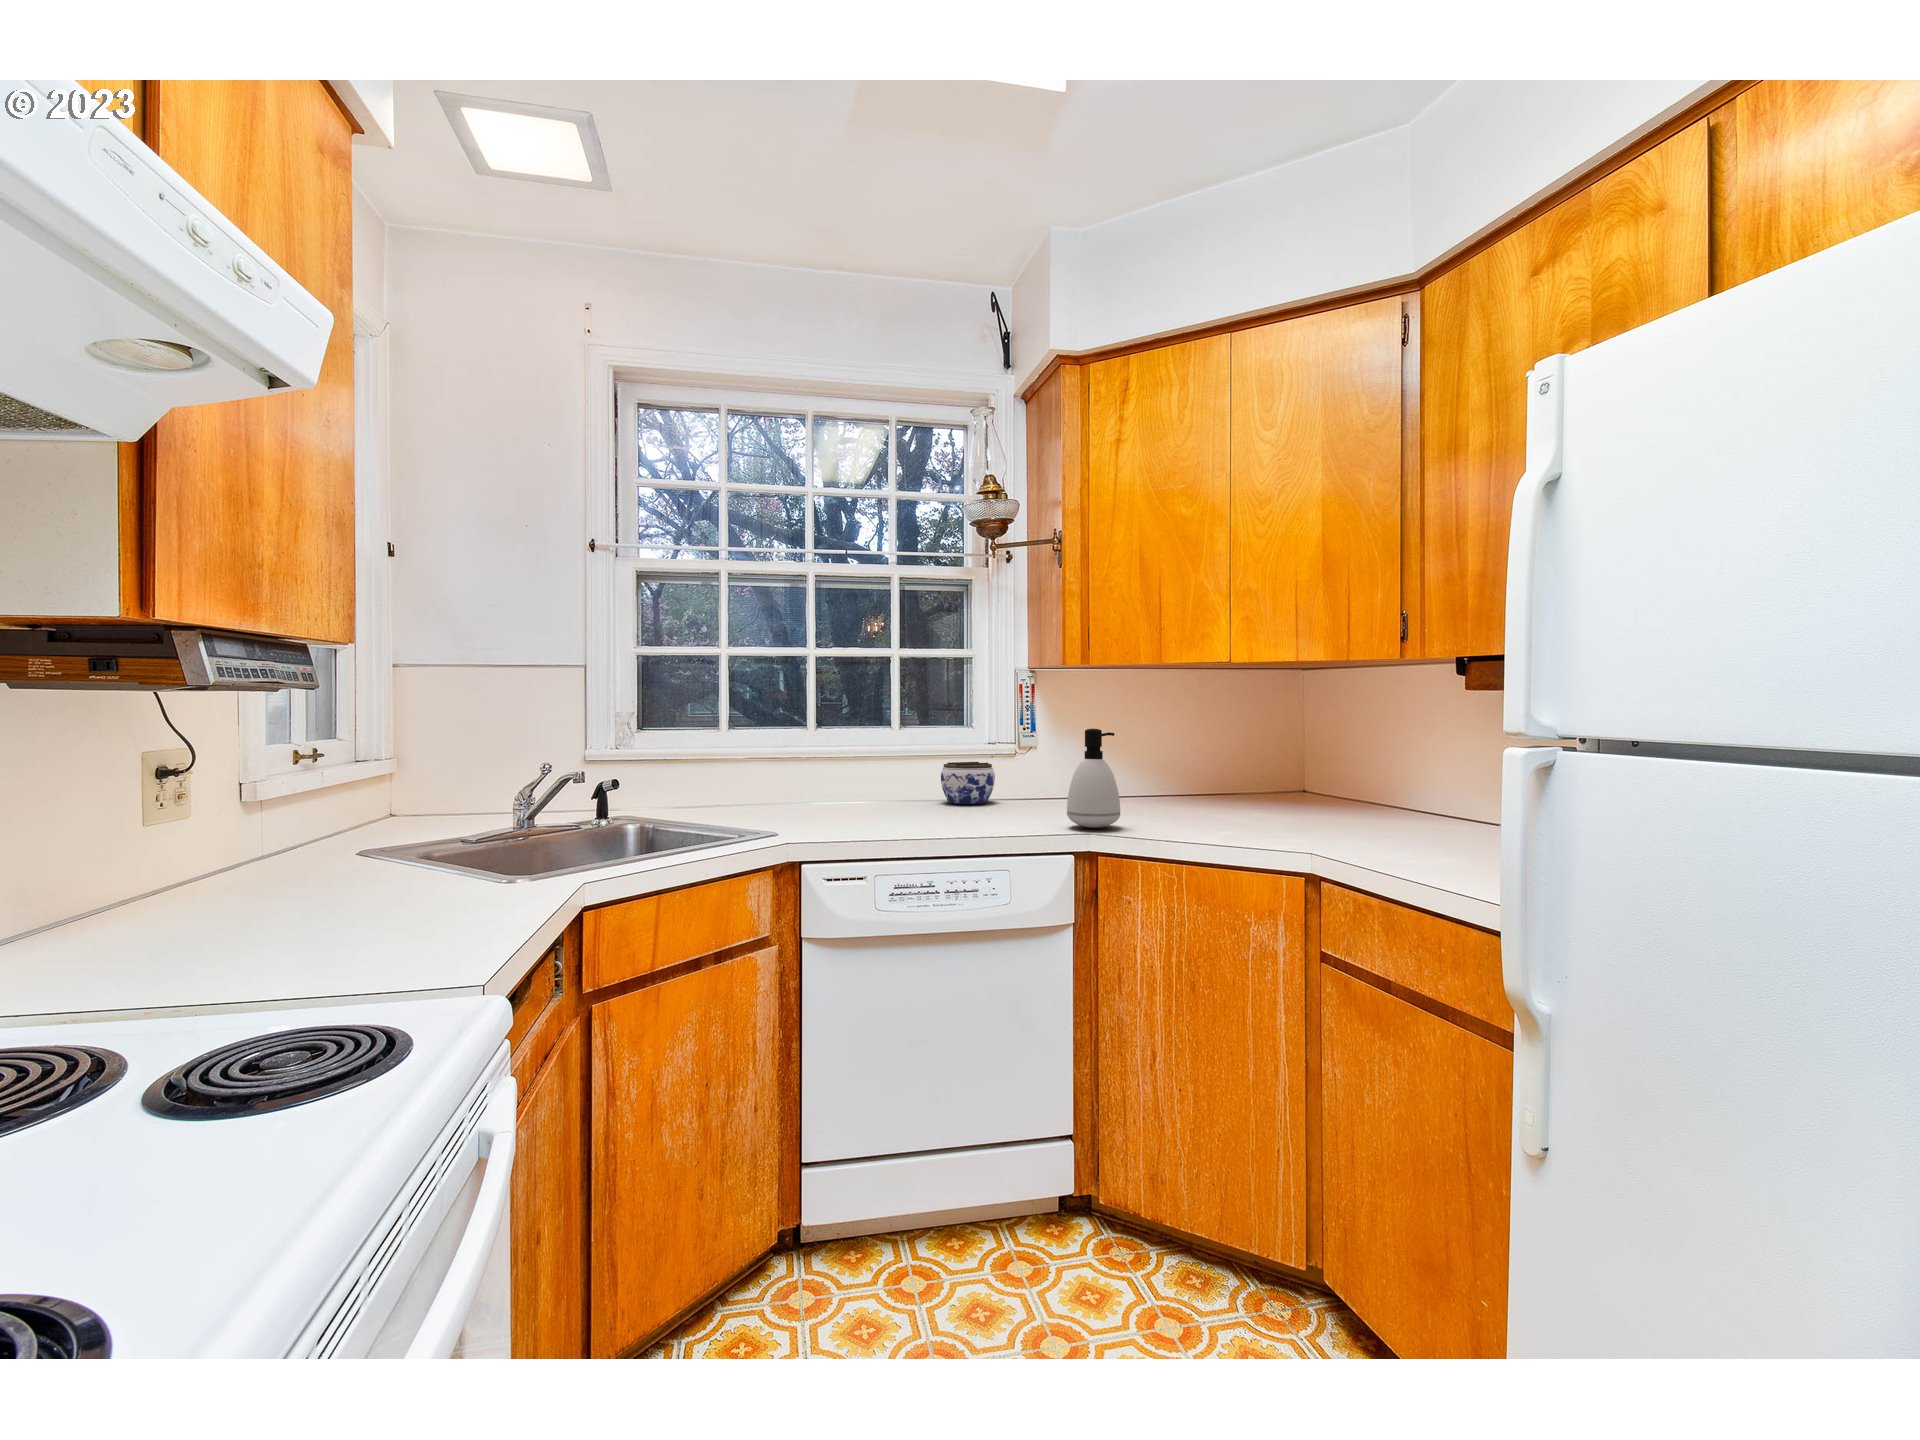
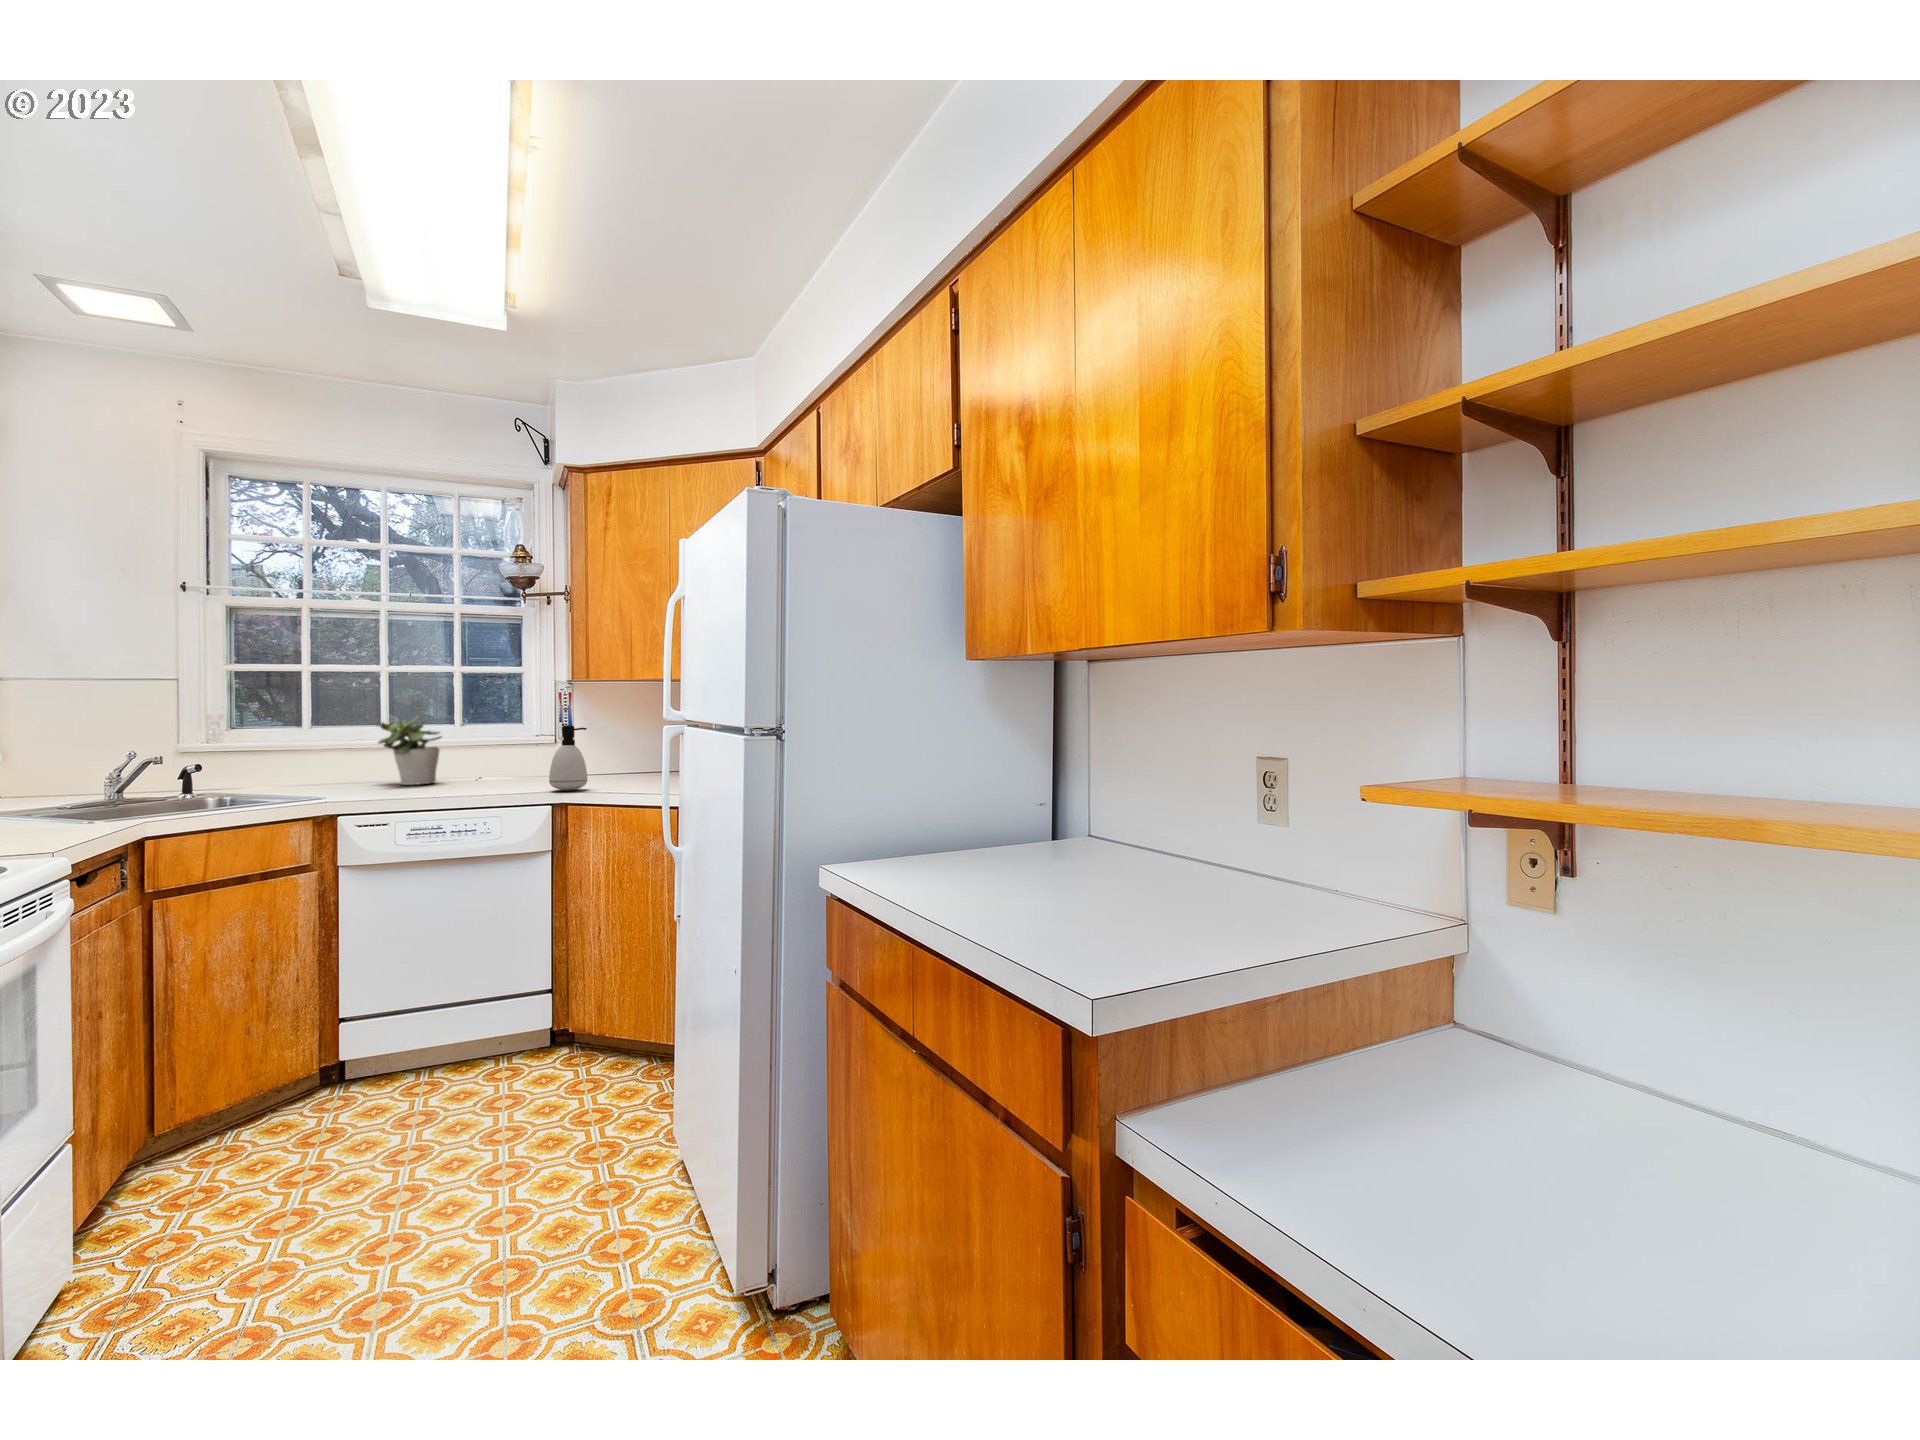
potted plant: none [812,714,892,810] -> present [379,716,441,785]
jar: present [941,762,995,804] -> none [489,750,533,780]

